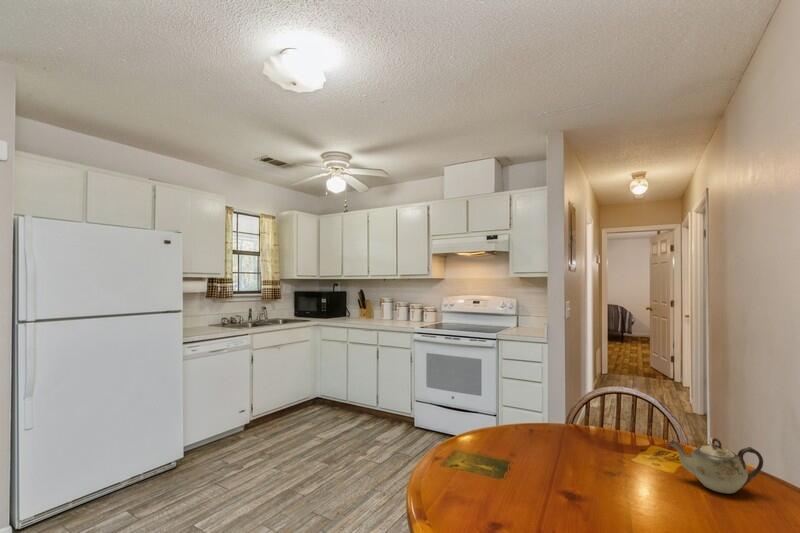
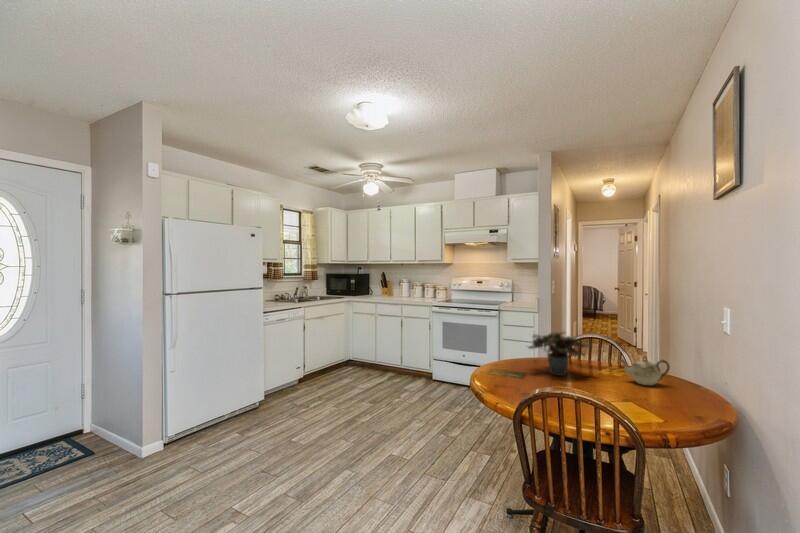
potted plant: none [512,387,621,465] -> present [529,332,591,376]

